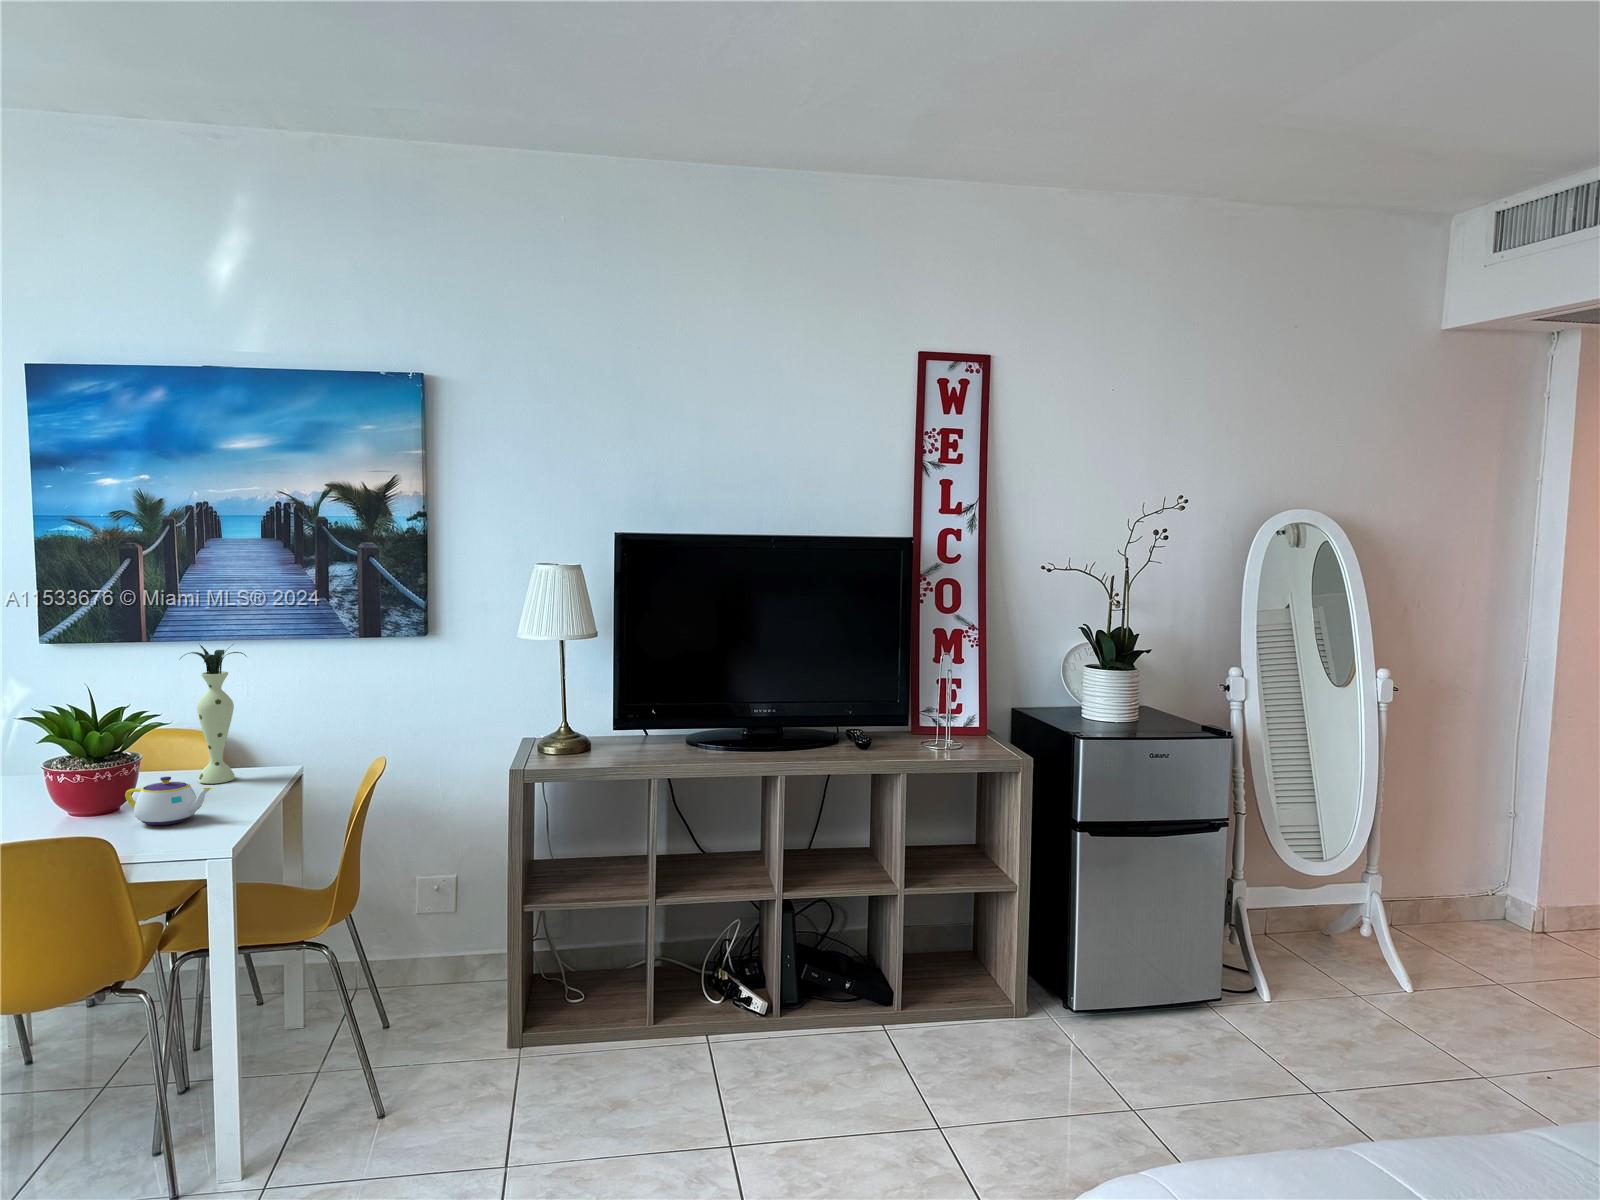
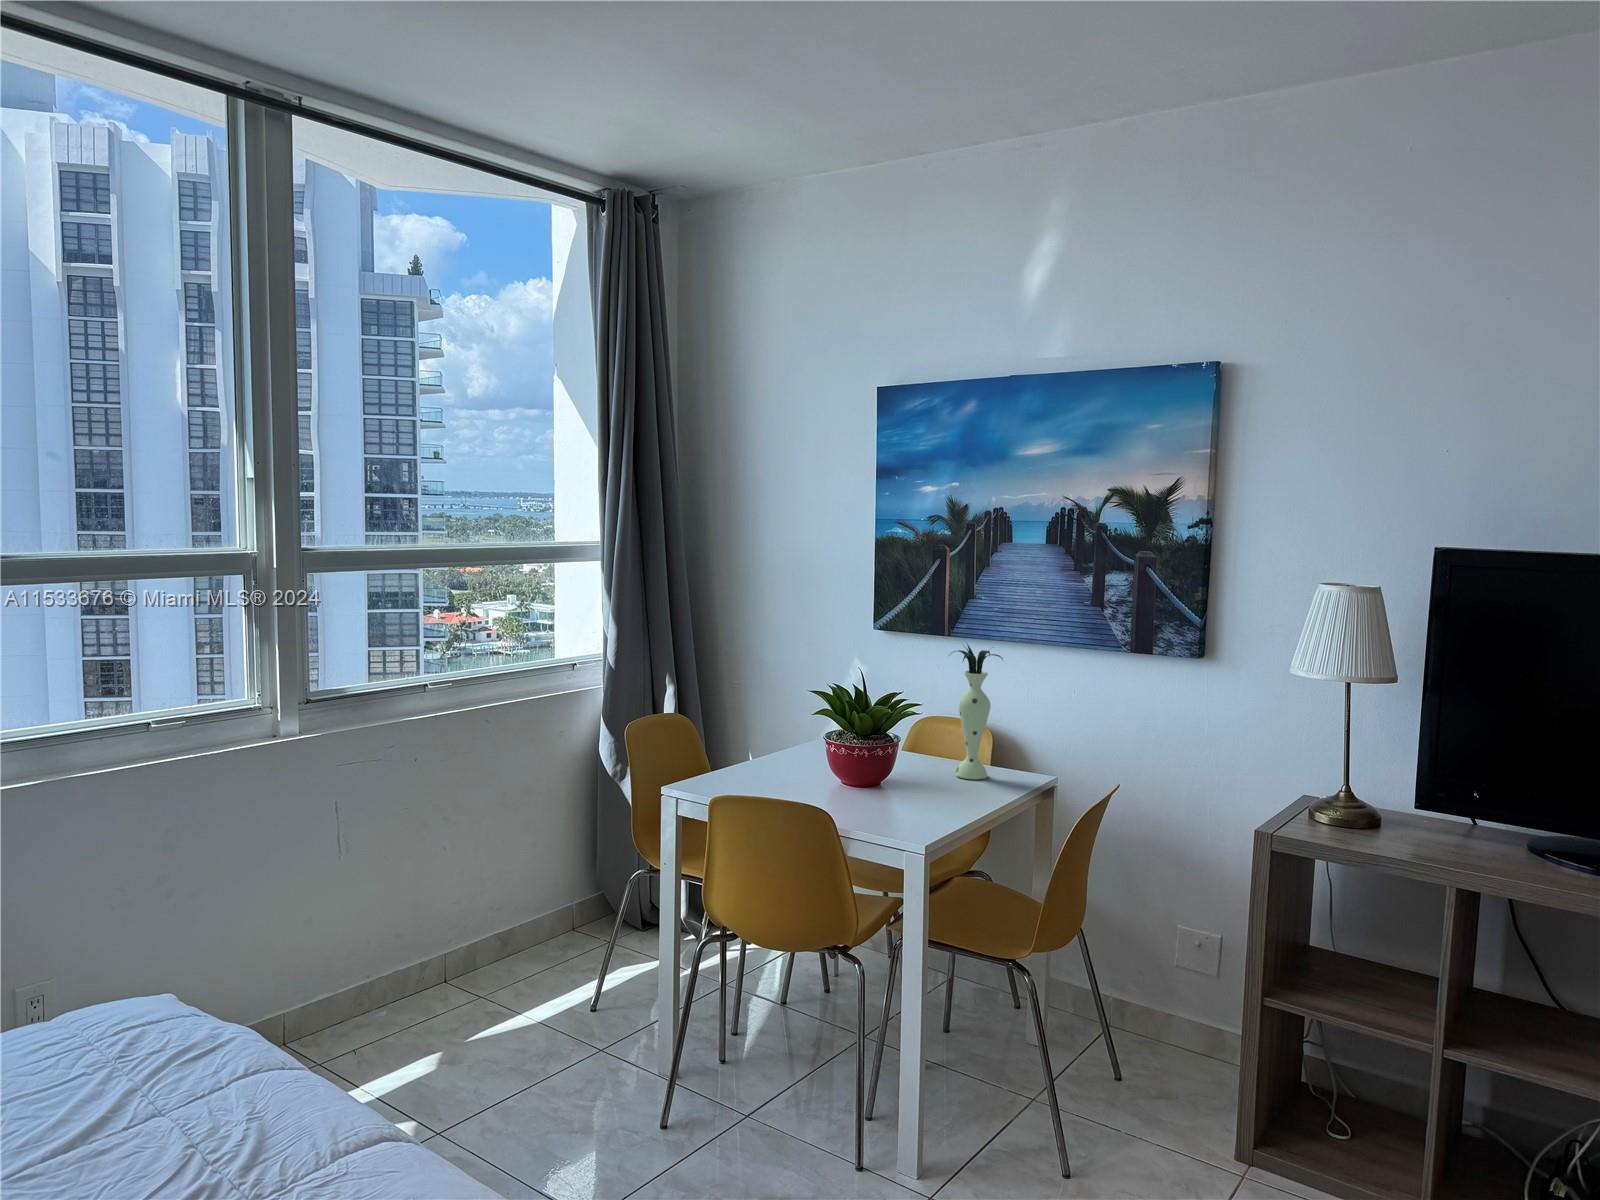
teapot: present [125,777,211,825] -> none [873,765,933,811]

